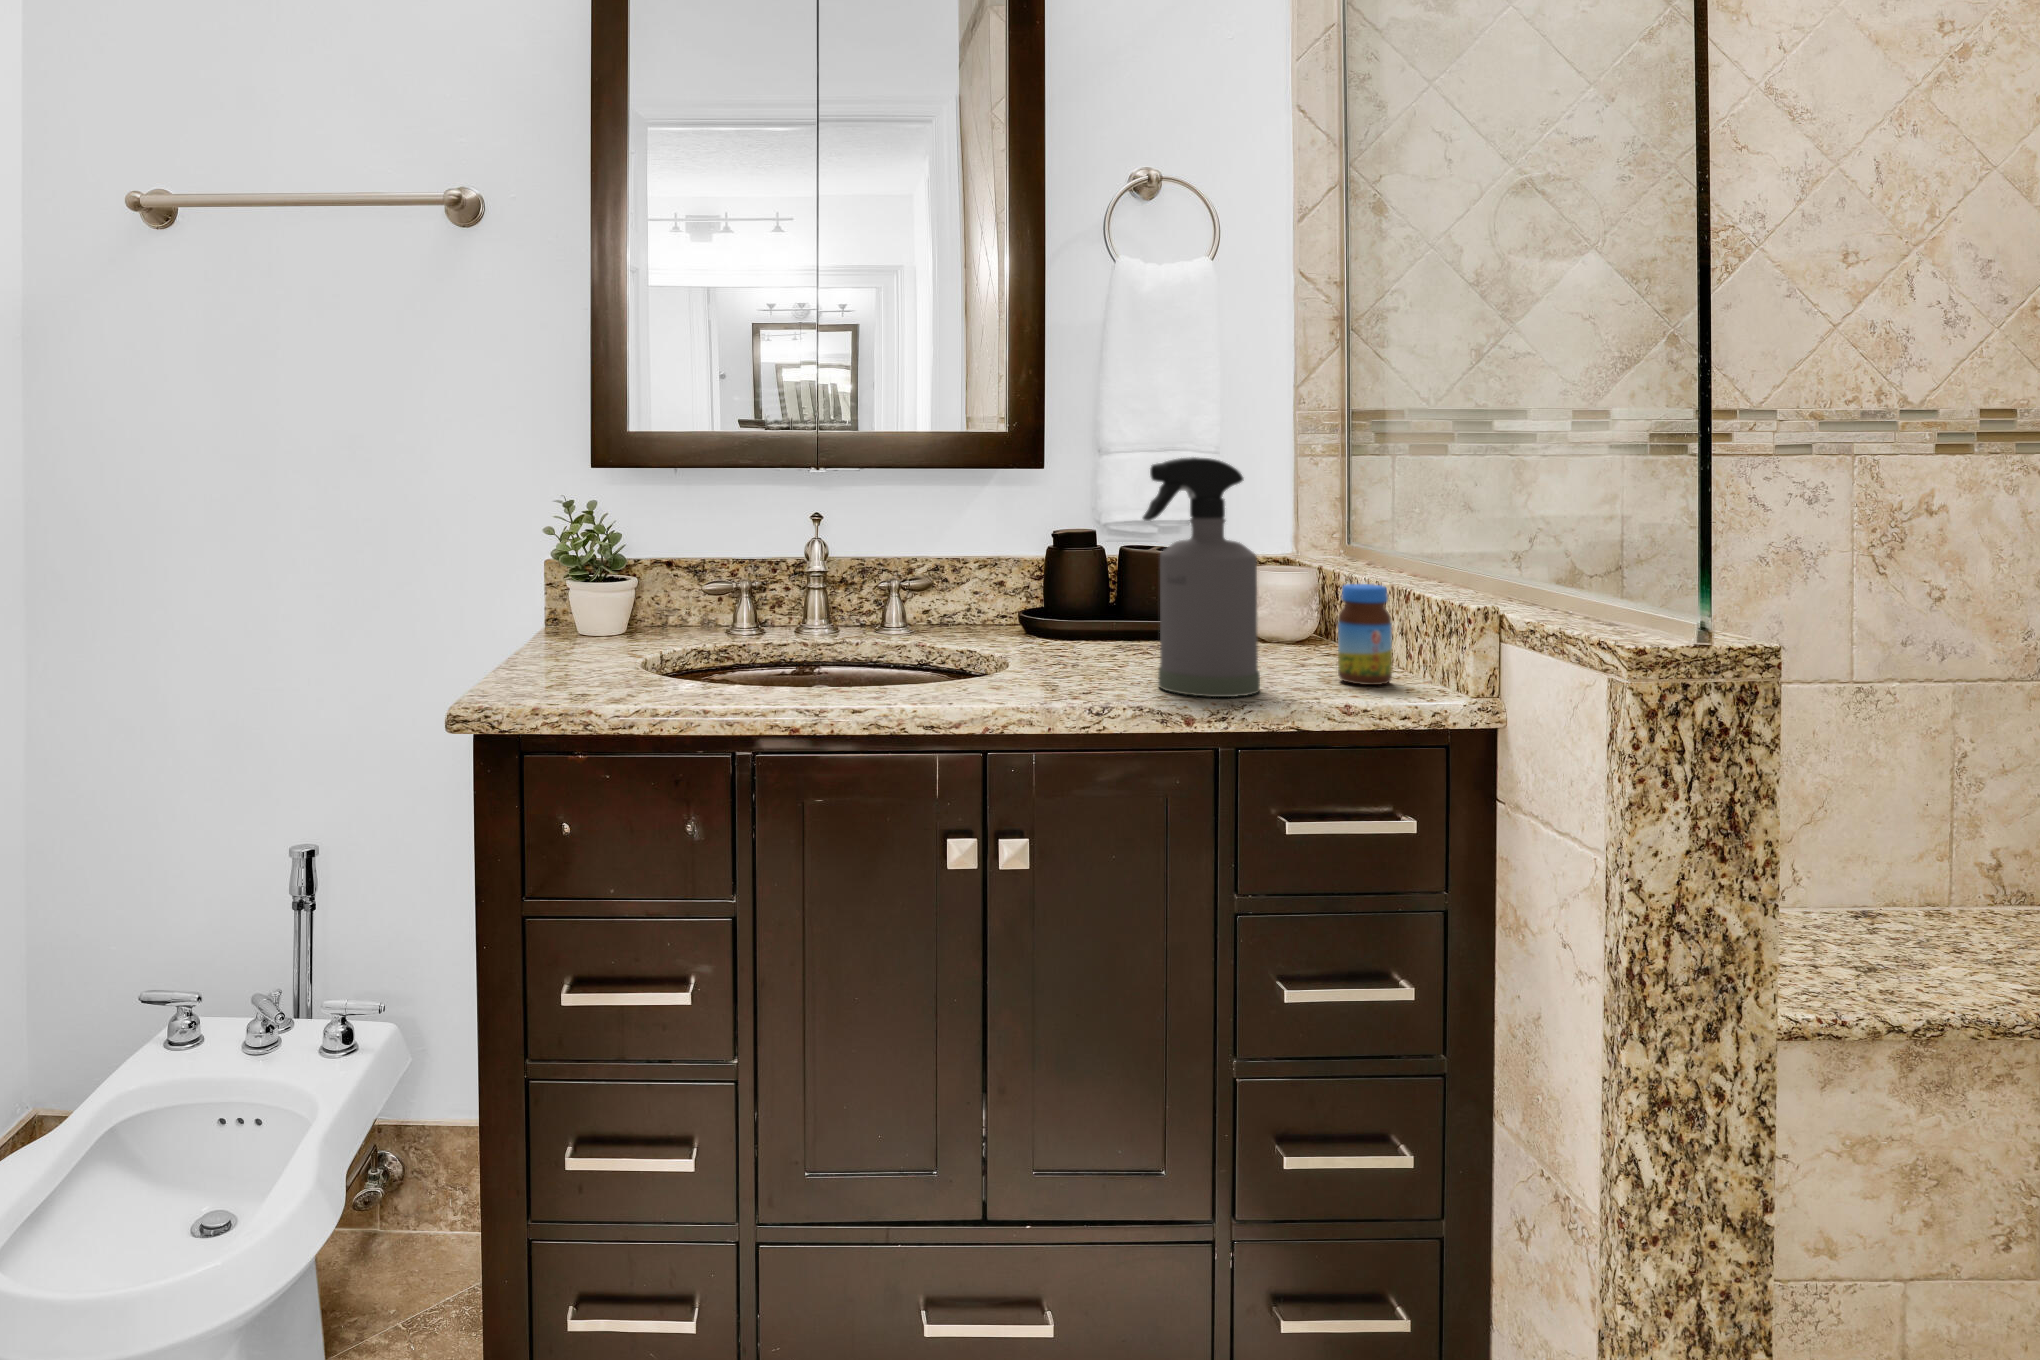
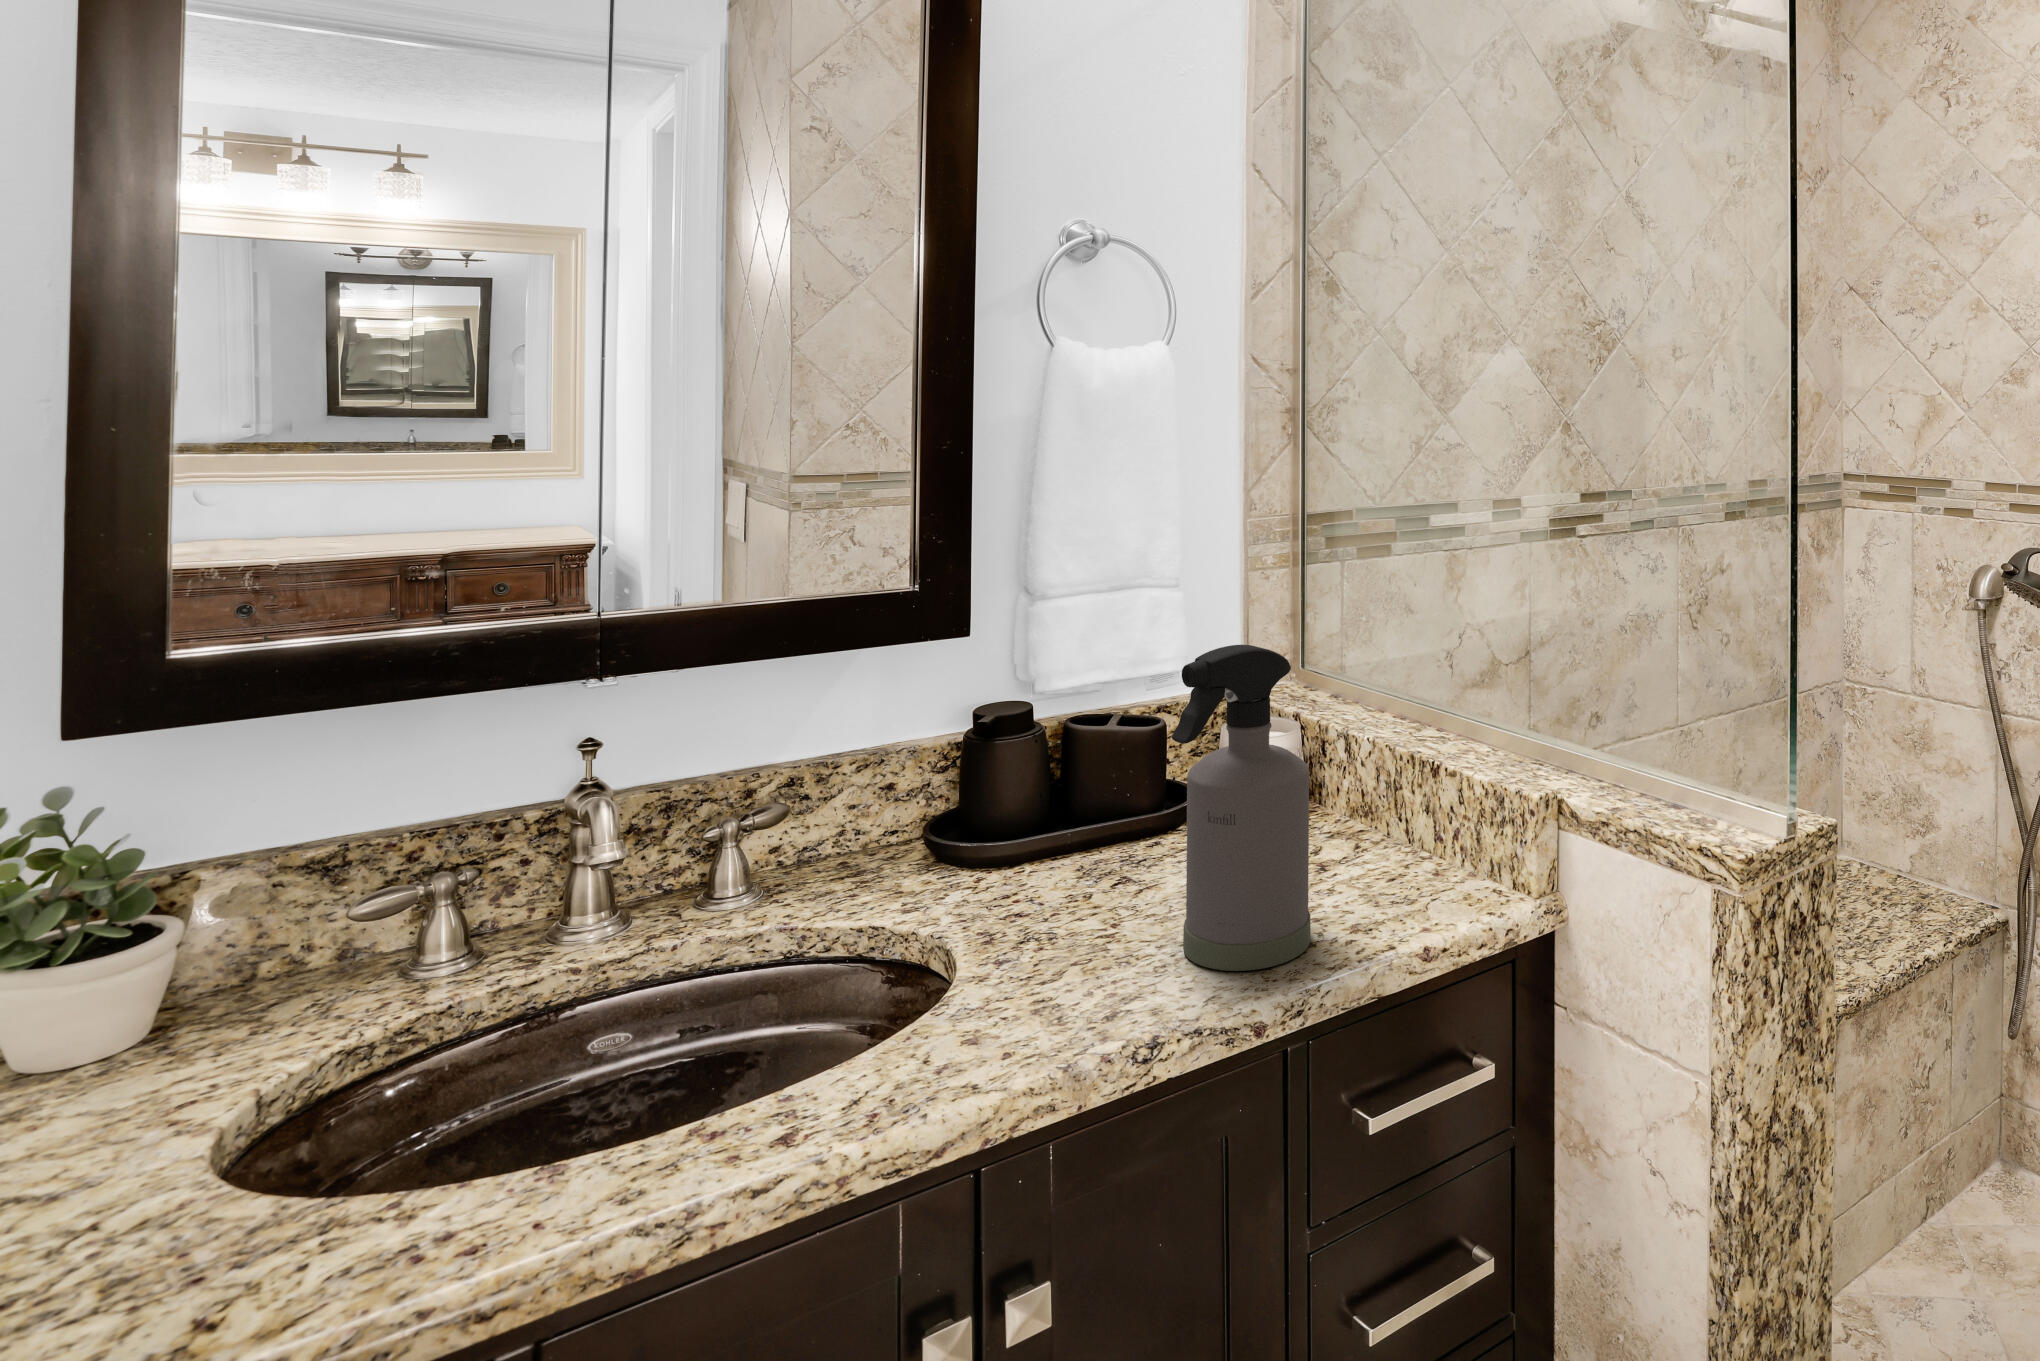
jar: present [1338,584,1392,685] -> none [1367,759,1425,886]

